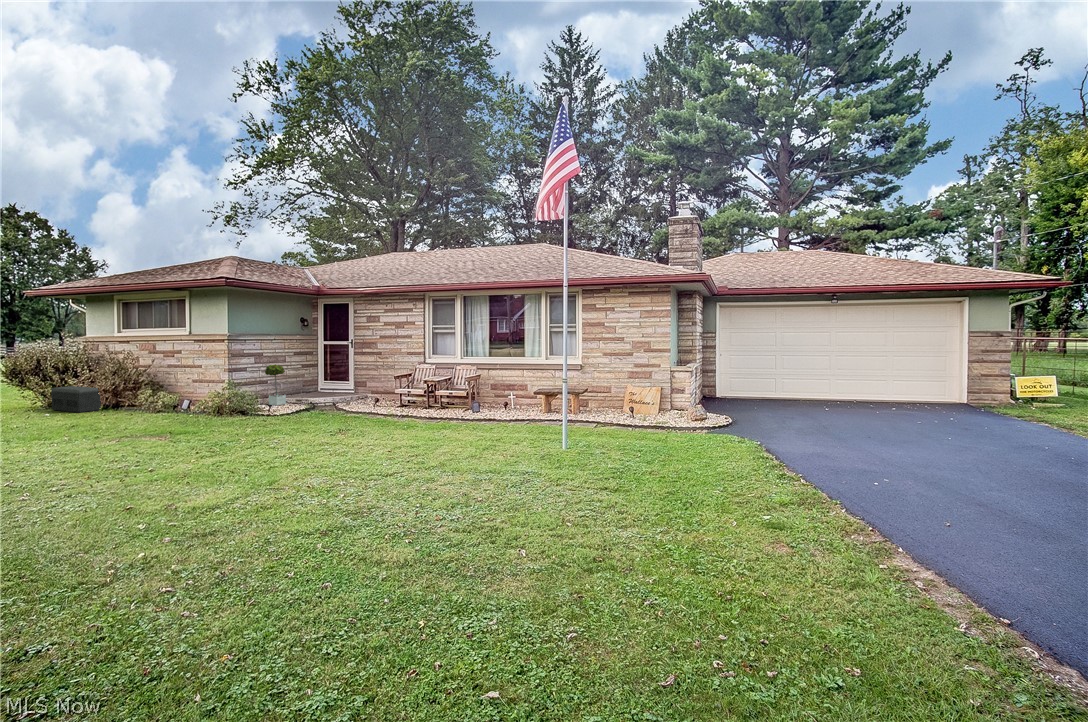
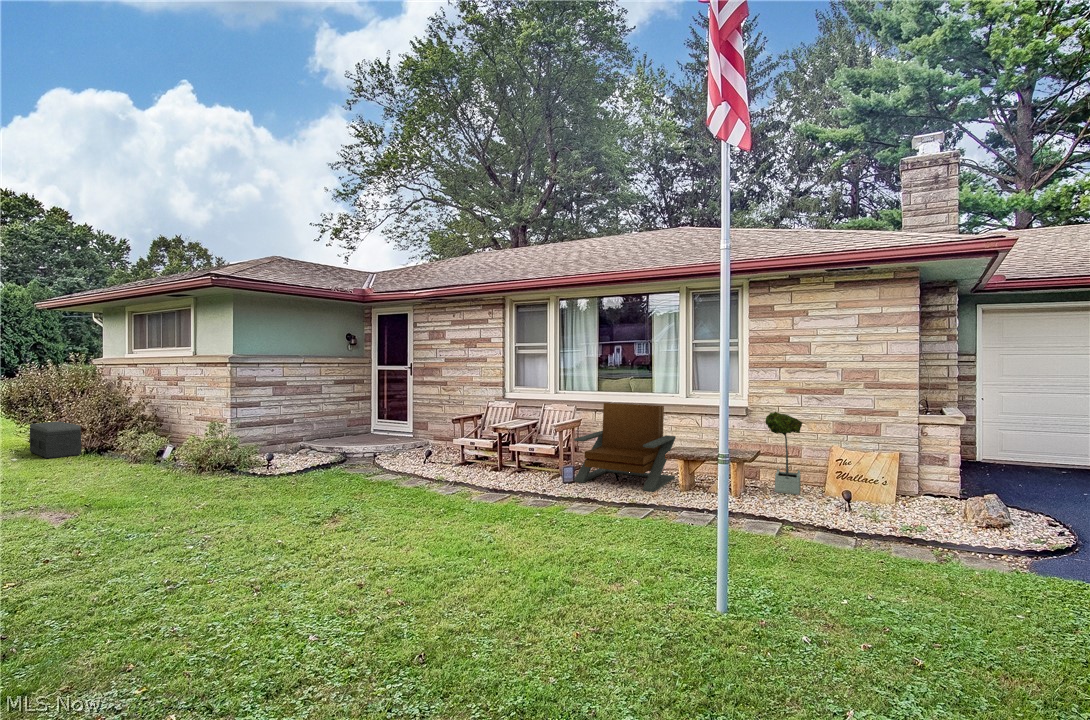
potted tree: present [265,364,286,405] -> present [765,412,802,495]
lounge chair: none [478,364,540,414] -> present [574,403,676,492]

